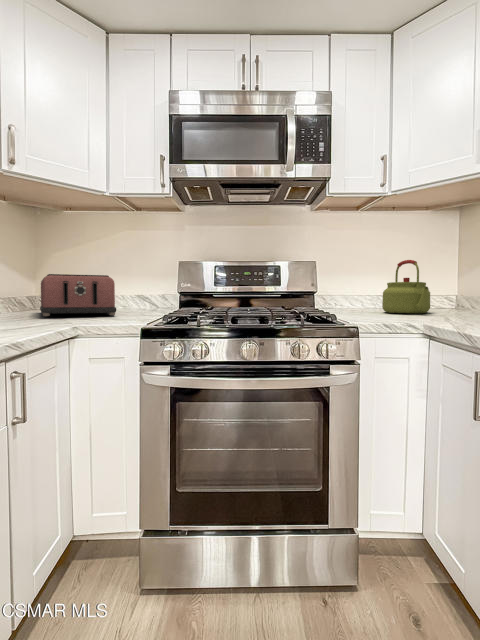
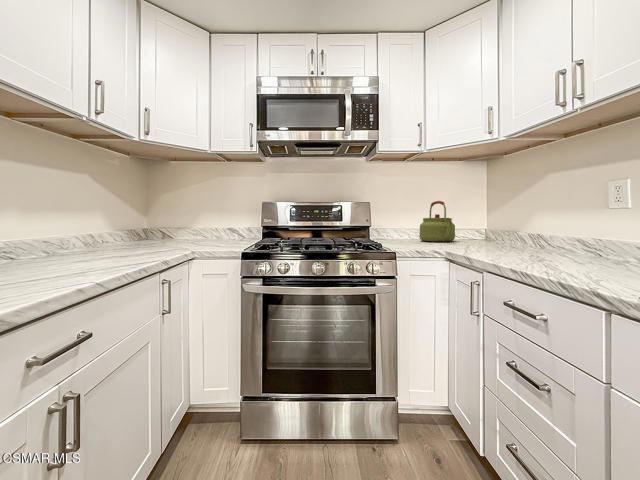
toaster: present [40,274,116,316] -> none [154,212,216,244]

